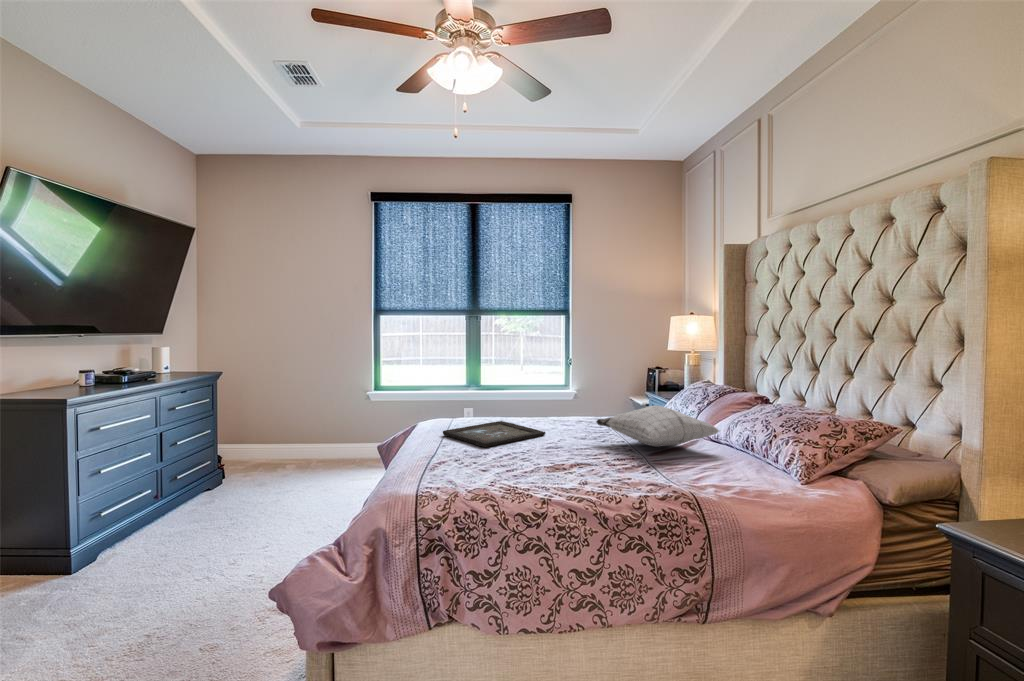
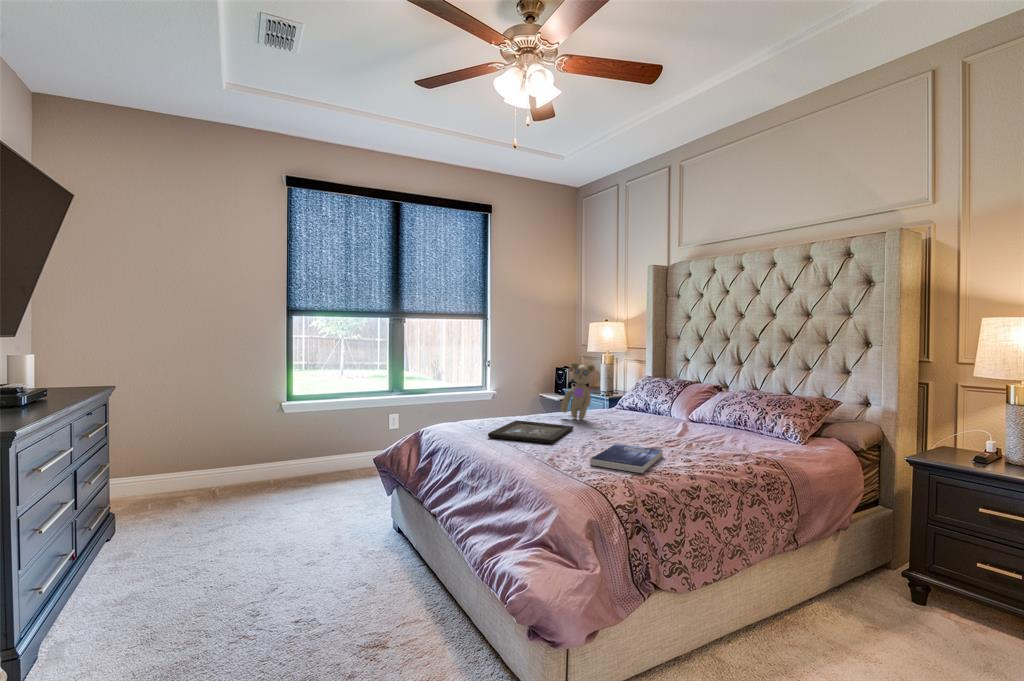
teddy bear: none [562,361,593,426] -> present [561,362,595,419]
pillow: present [596,406,719,447] -> none [622,396,718,430]
book: none [469,454,570,489] -> present [590,444,663,473]

